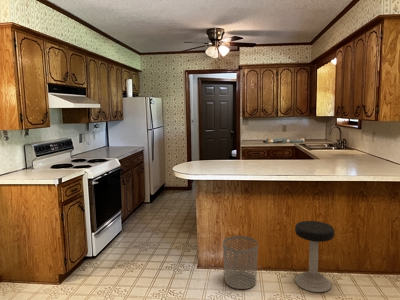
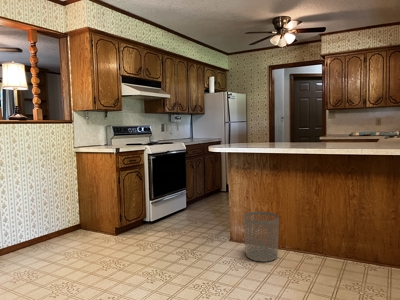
stool: present [295,221,335,292] -> none [317,201,361,277]

